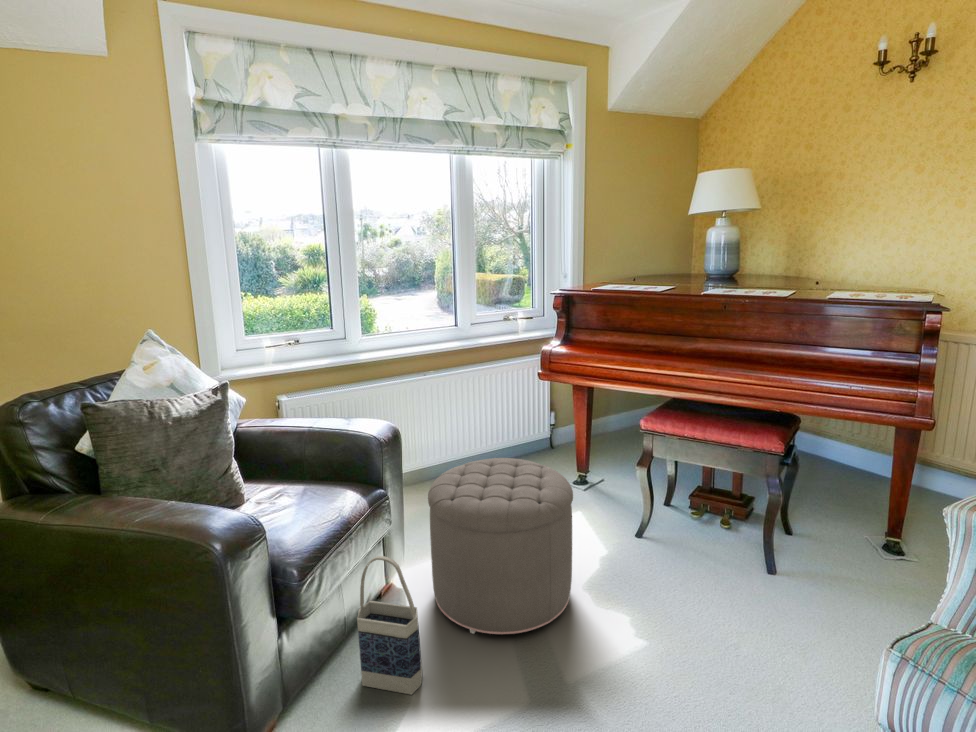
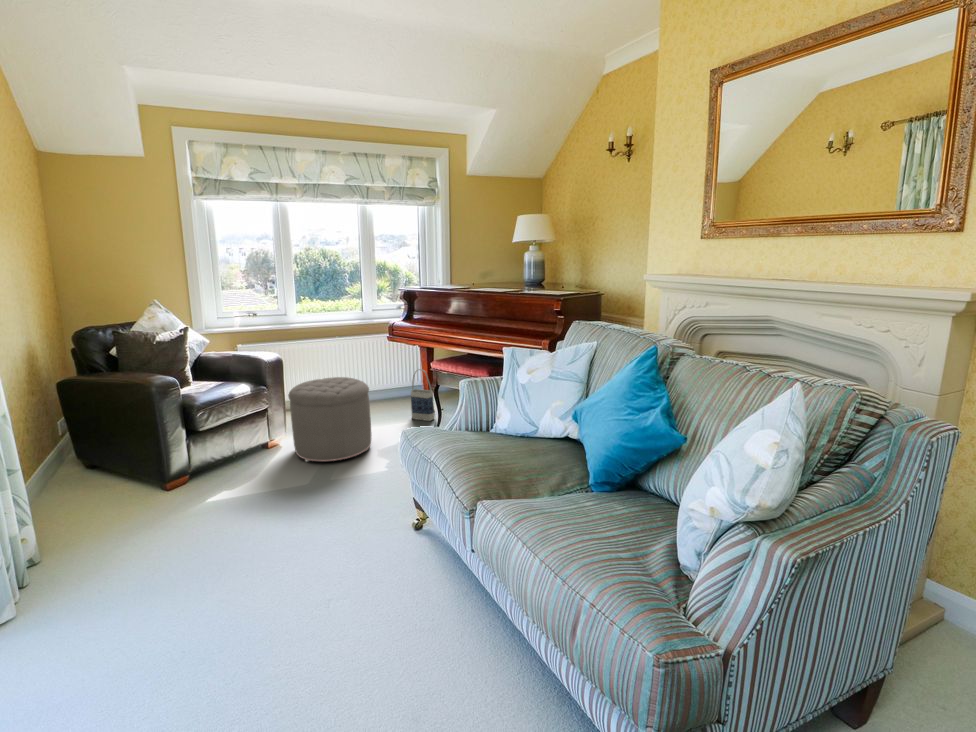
bag: present [357,556,422,695] -> present [411,369,434,421]

